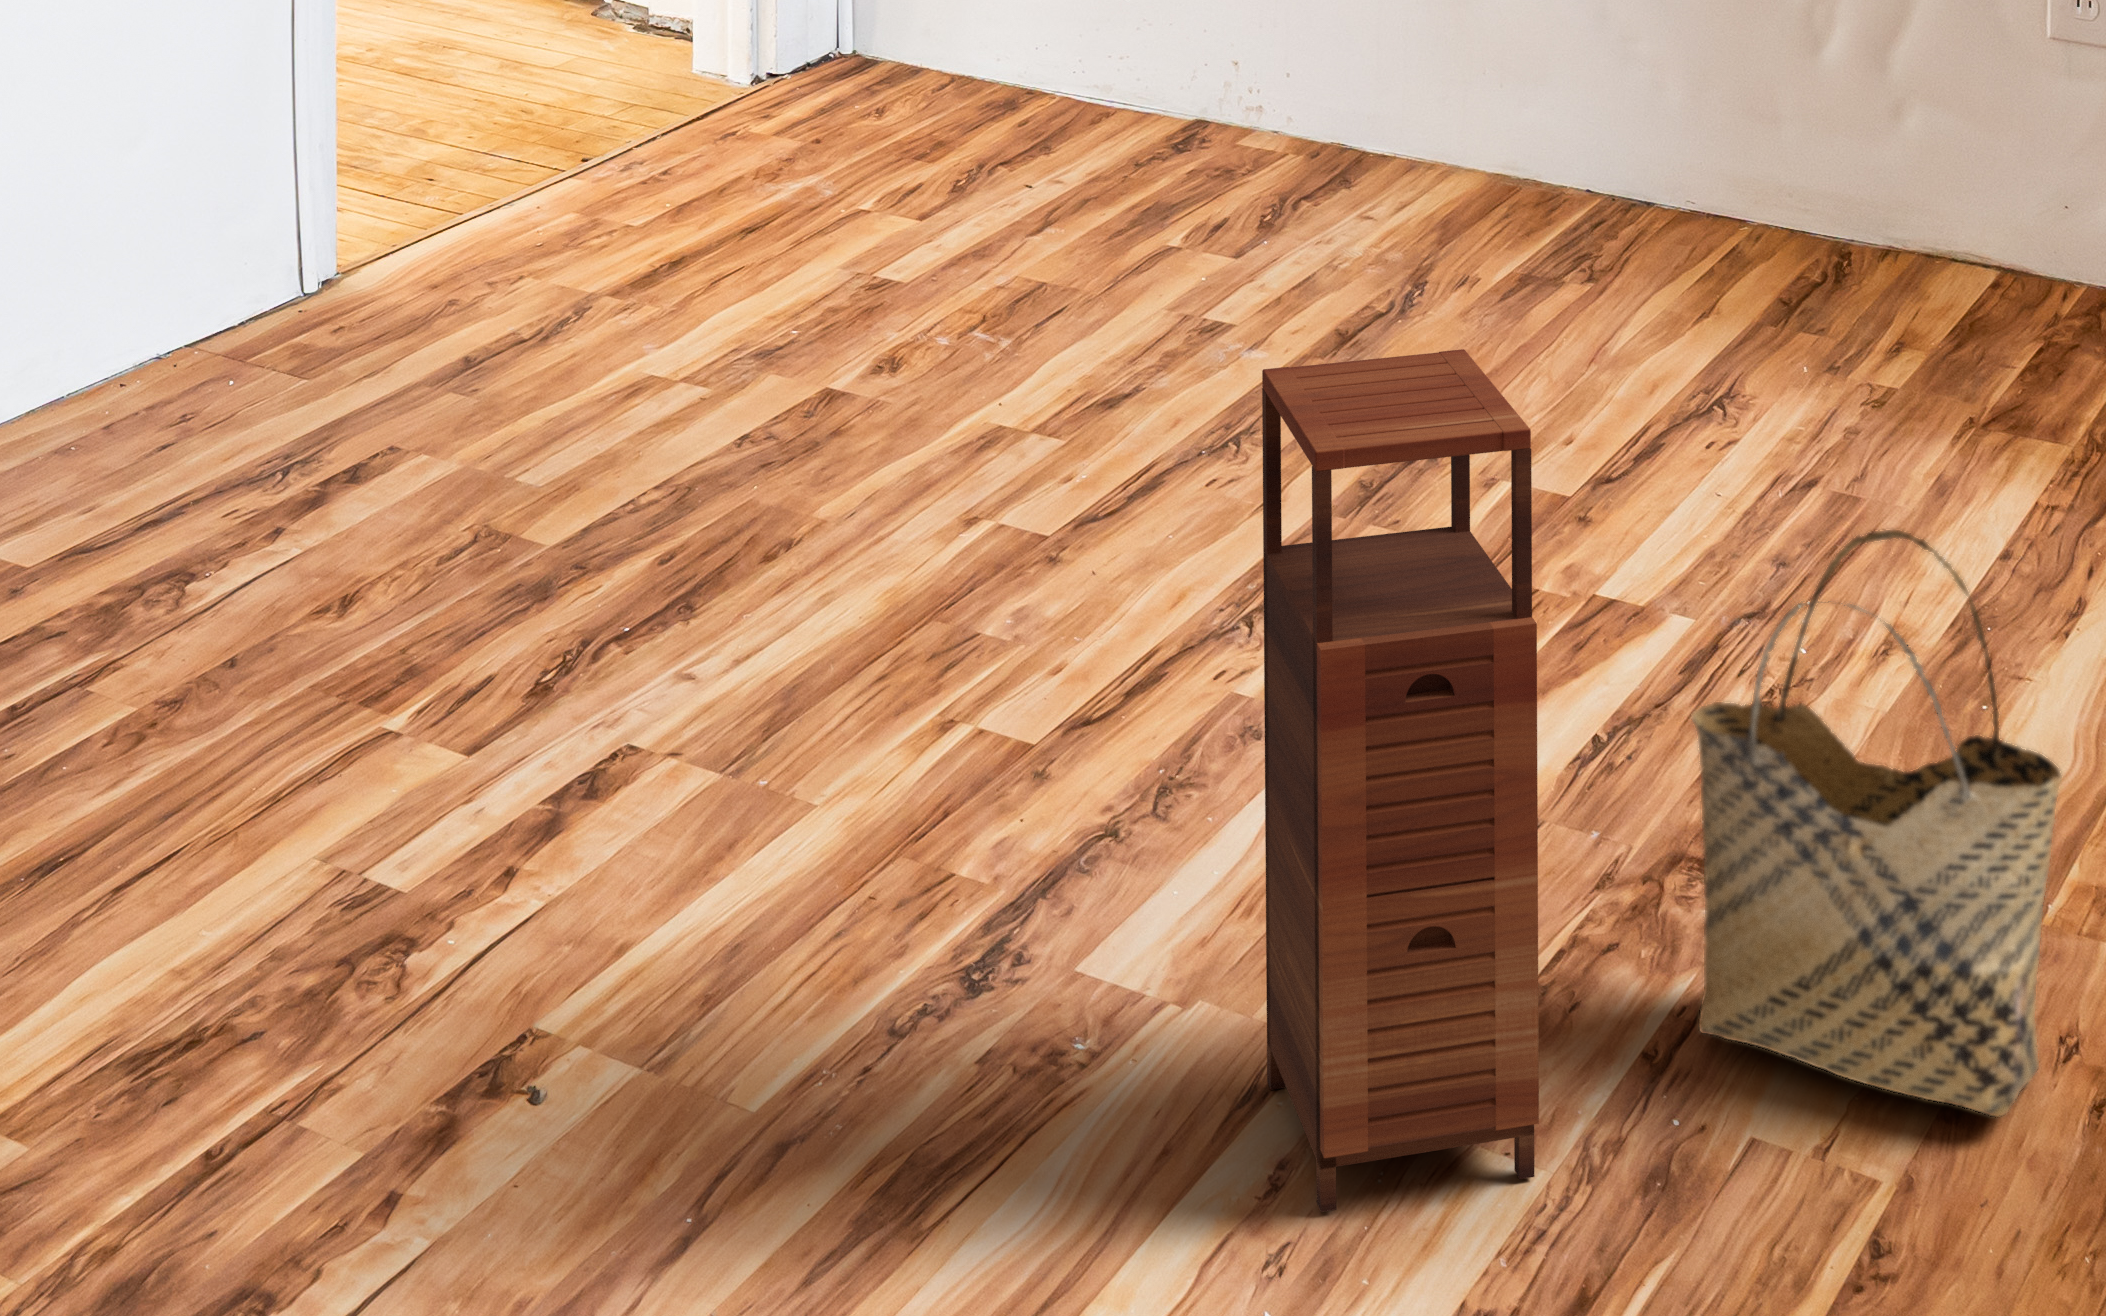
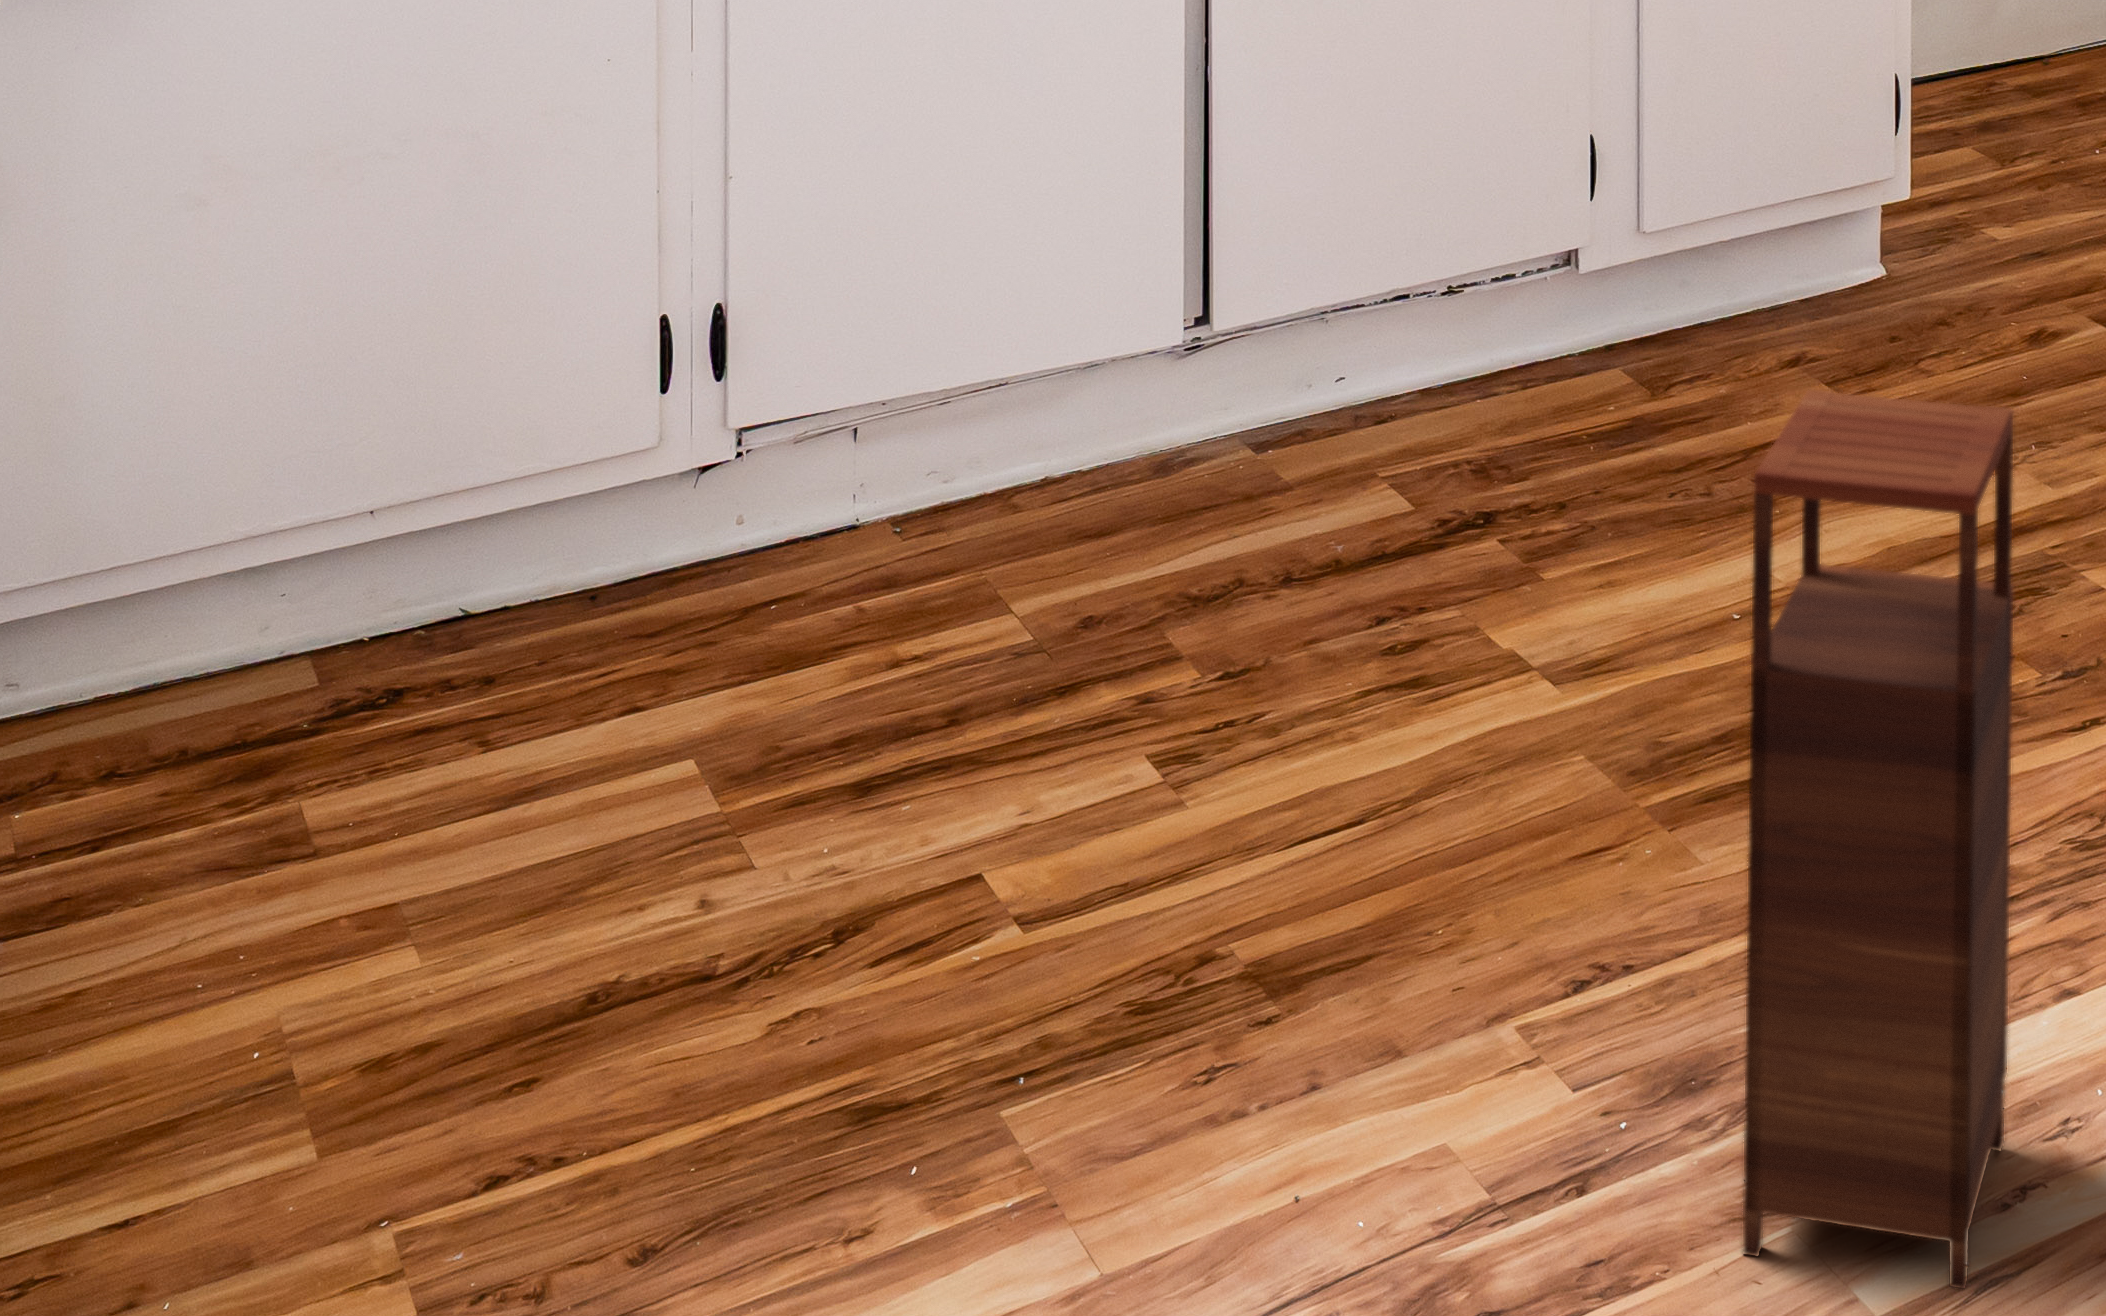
woven basket: present [1692,530,2062,1116] -> none [1269,573,1539,1202]

